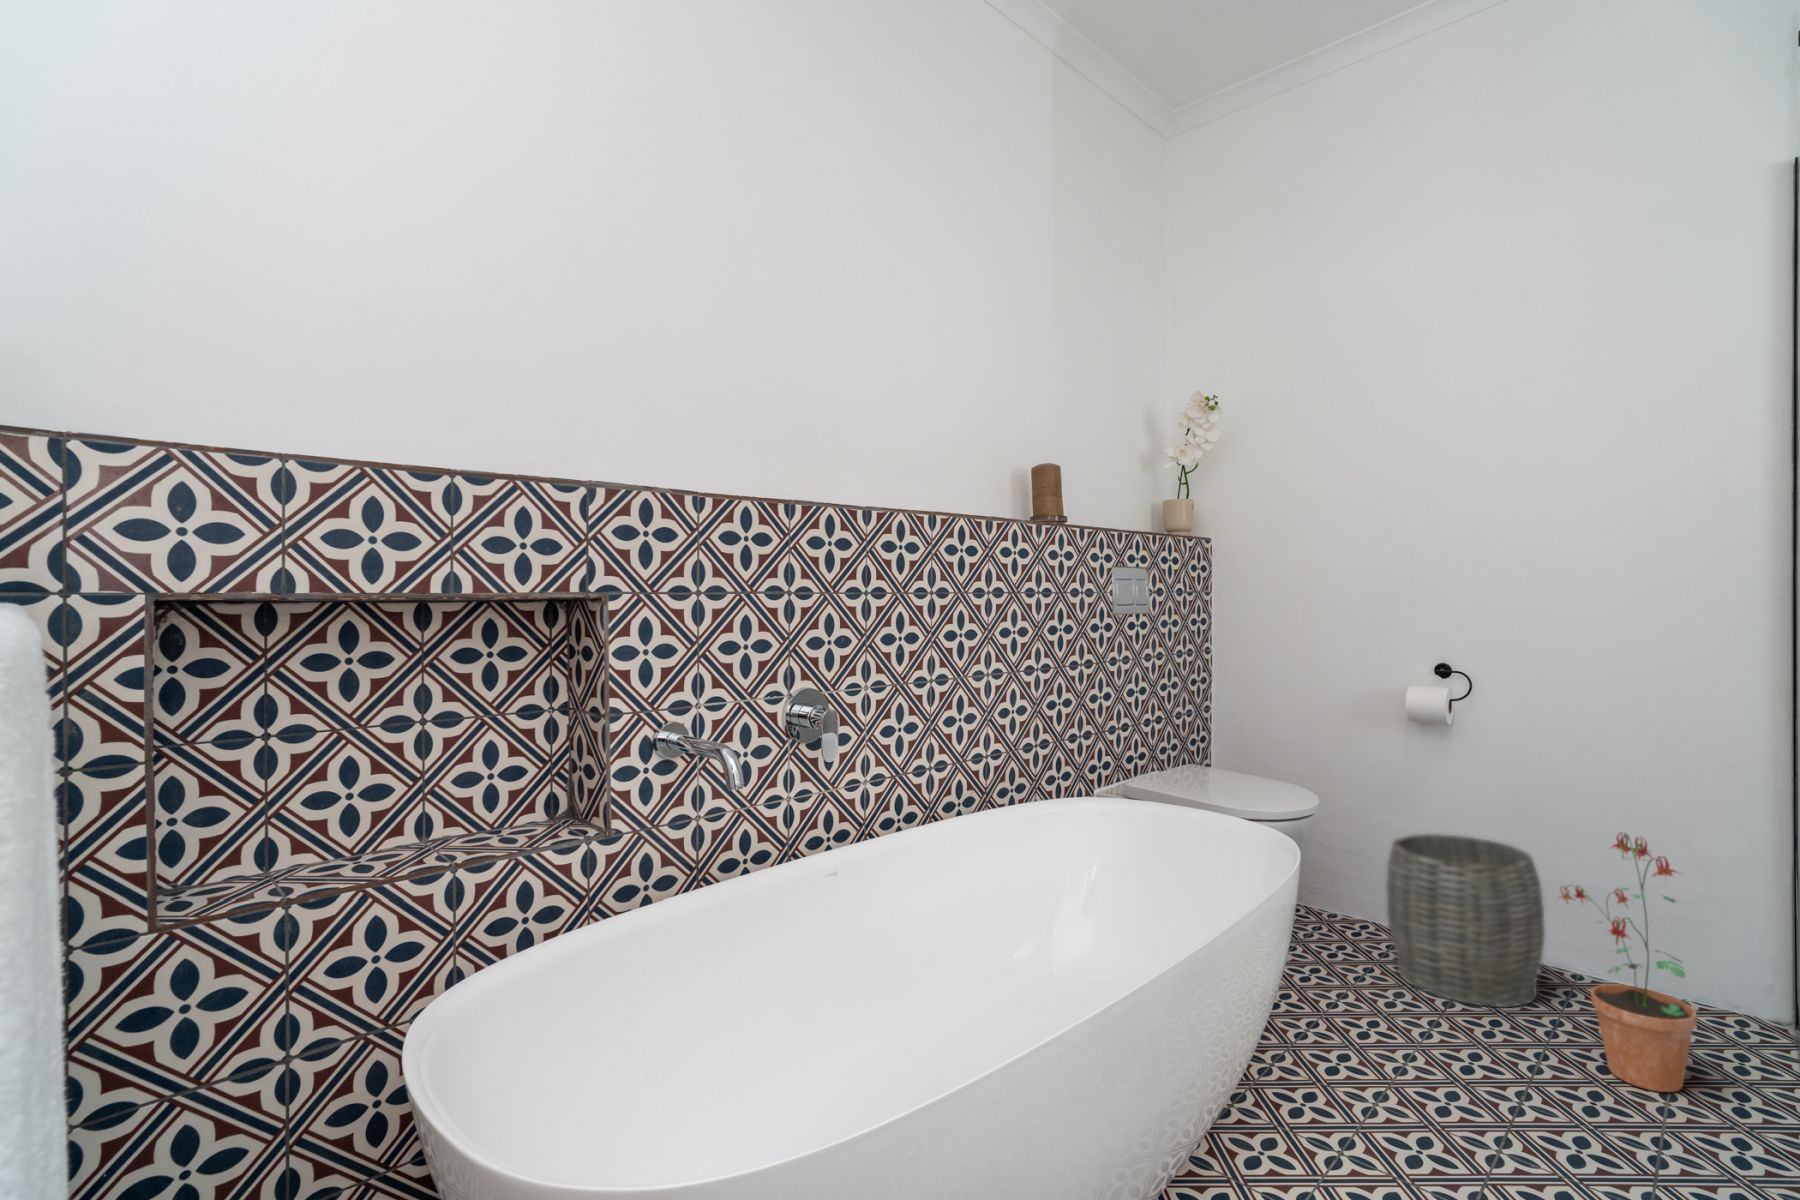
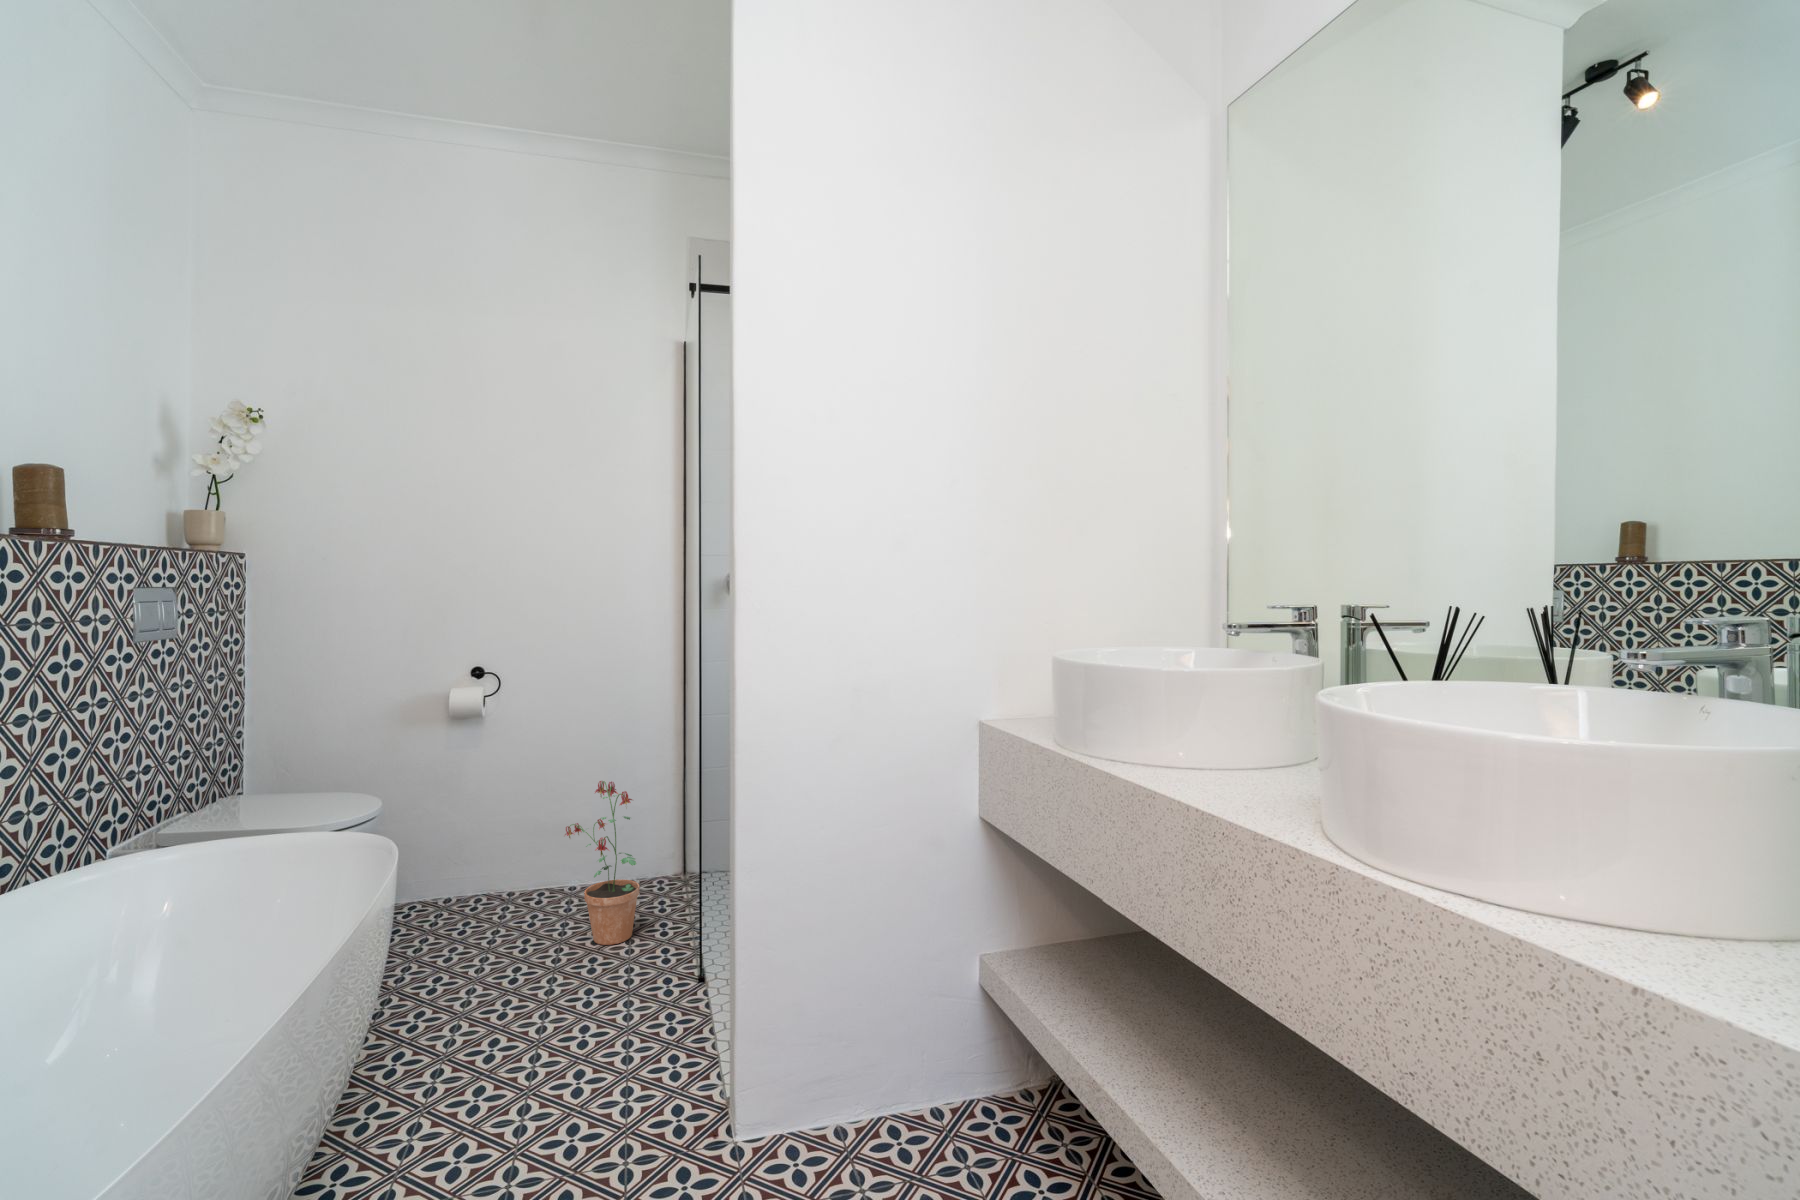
woven basket: present [1386,834,1545,1007] -> none [435,806,549,939]

